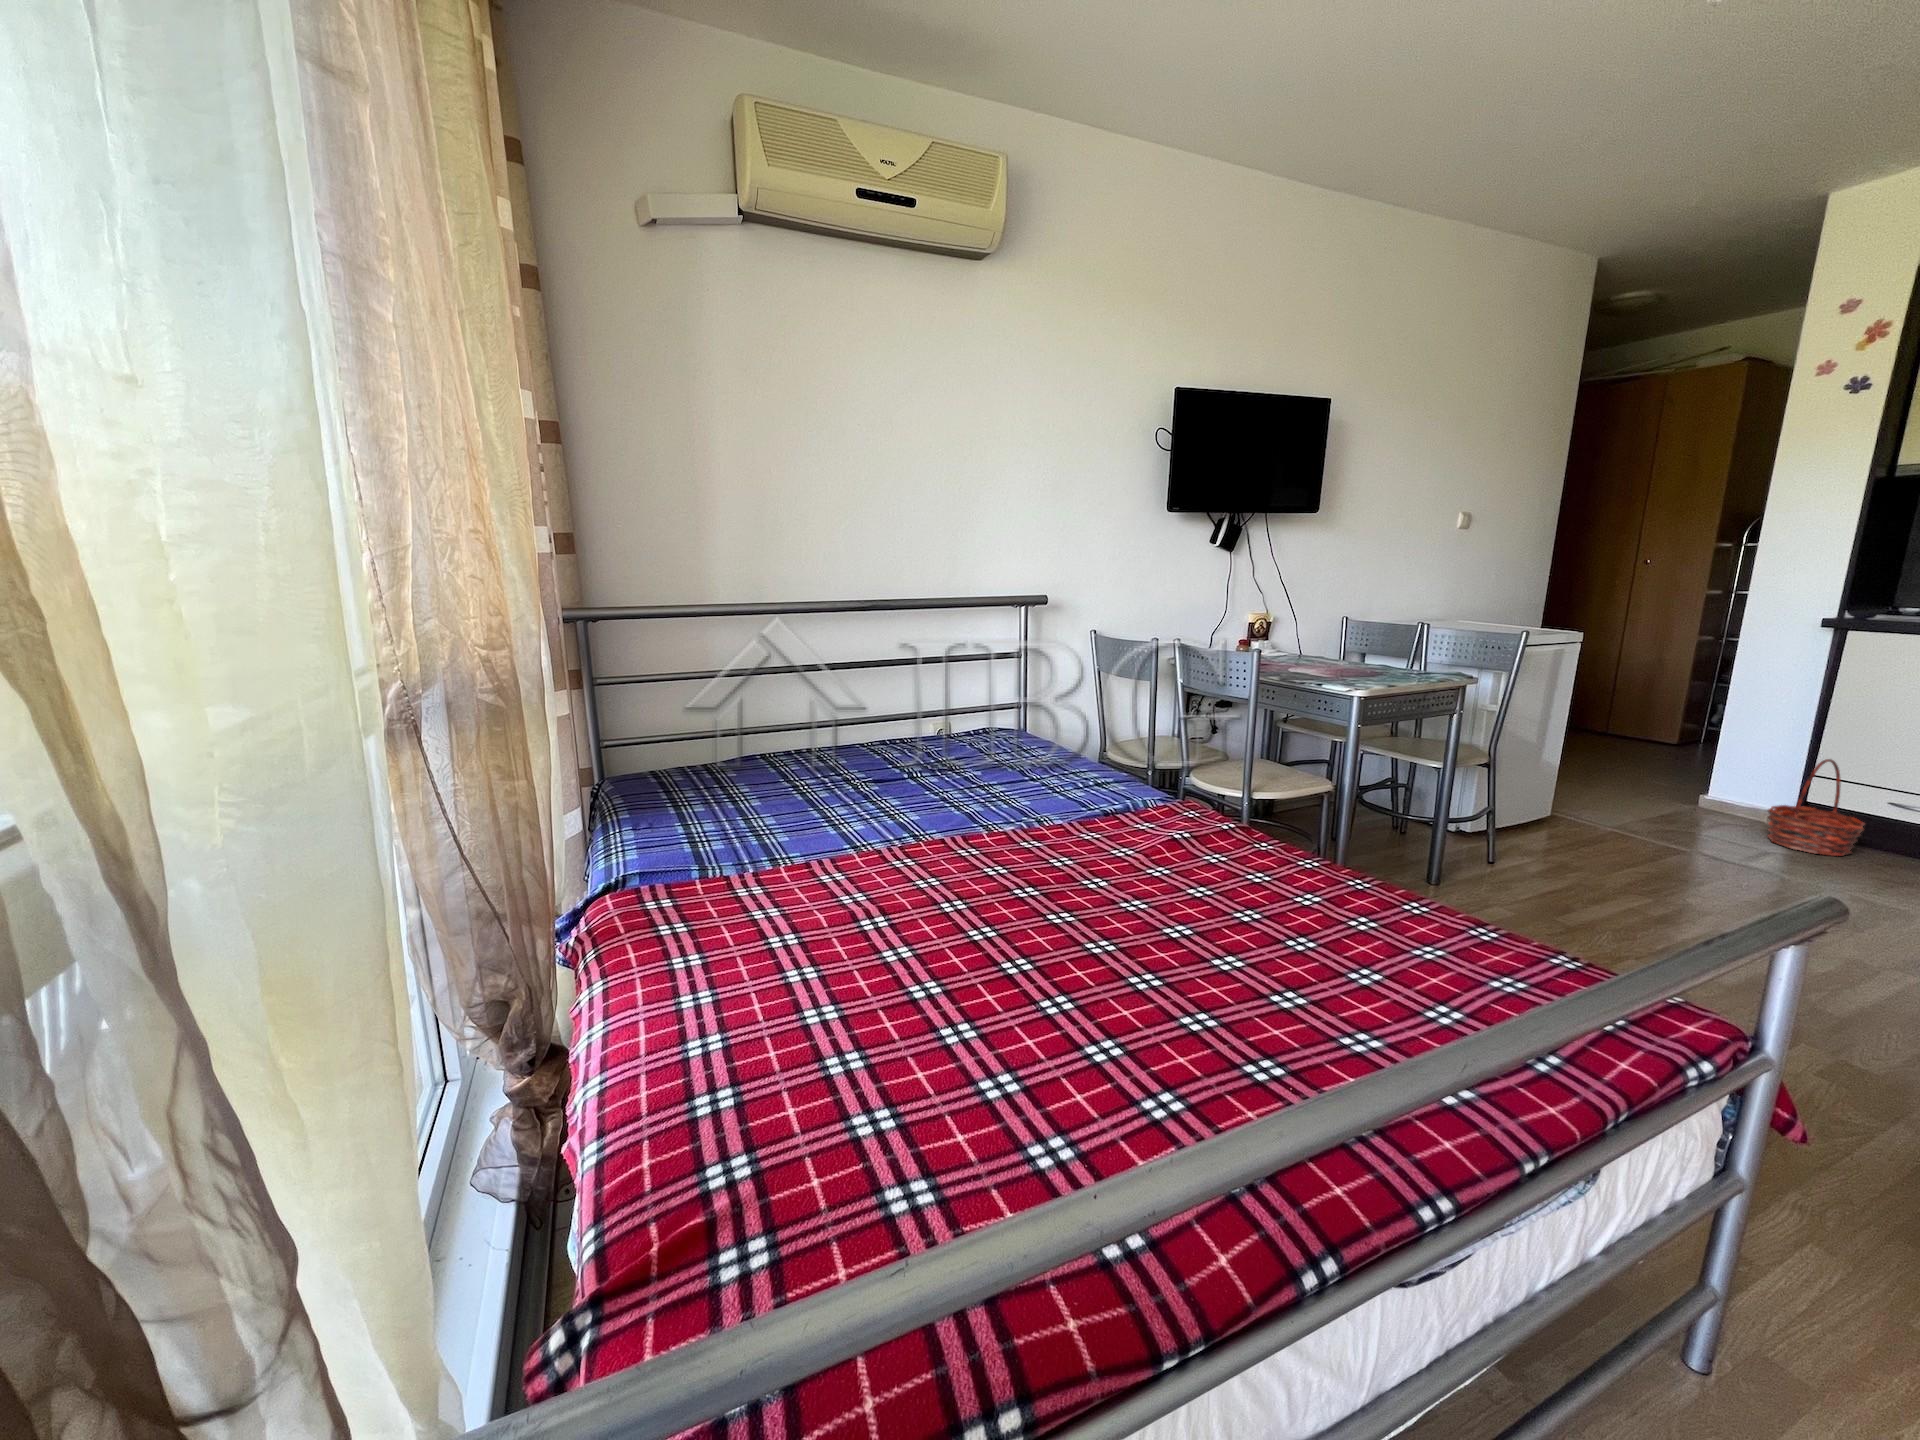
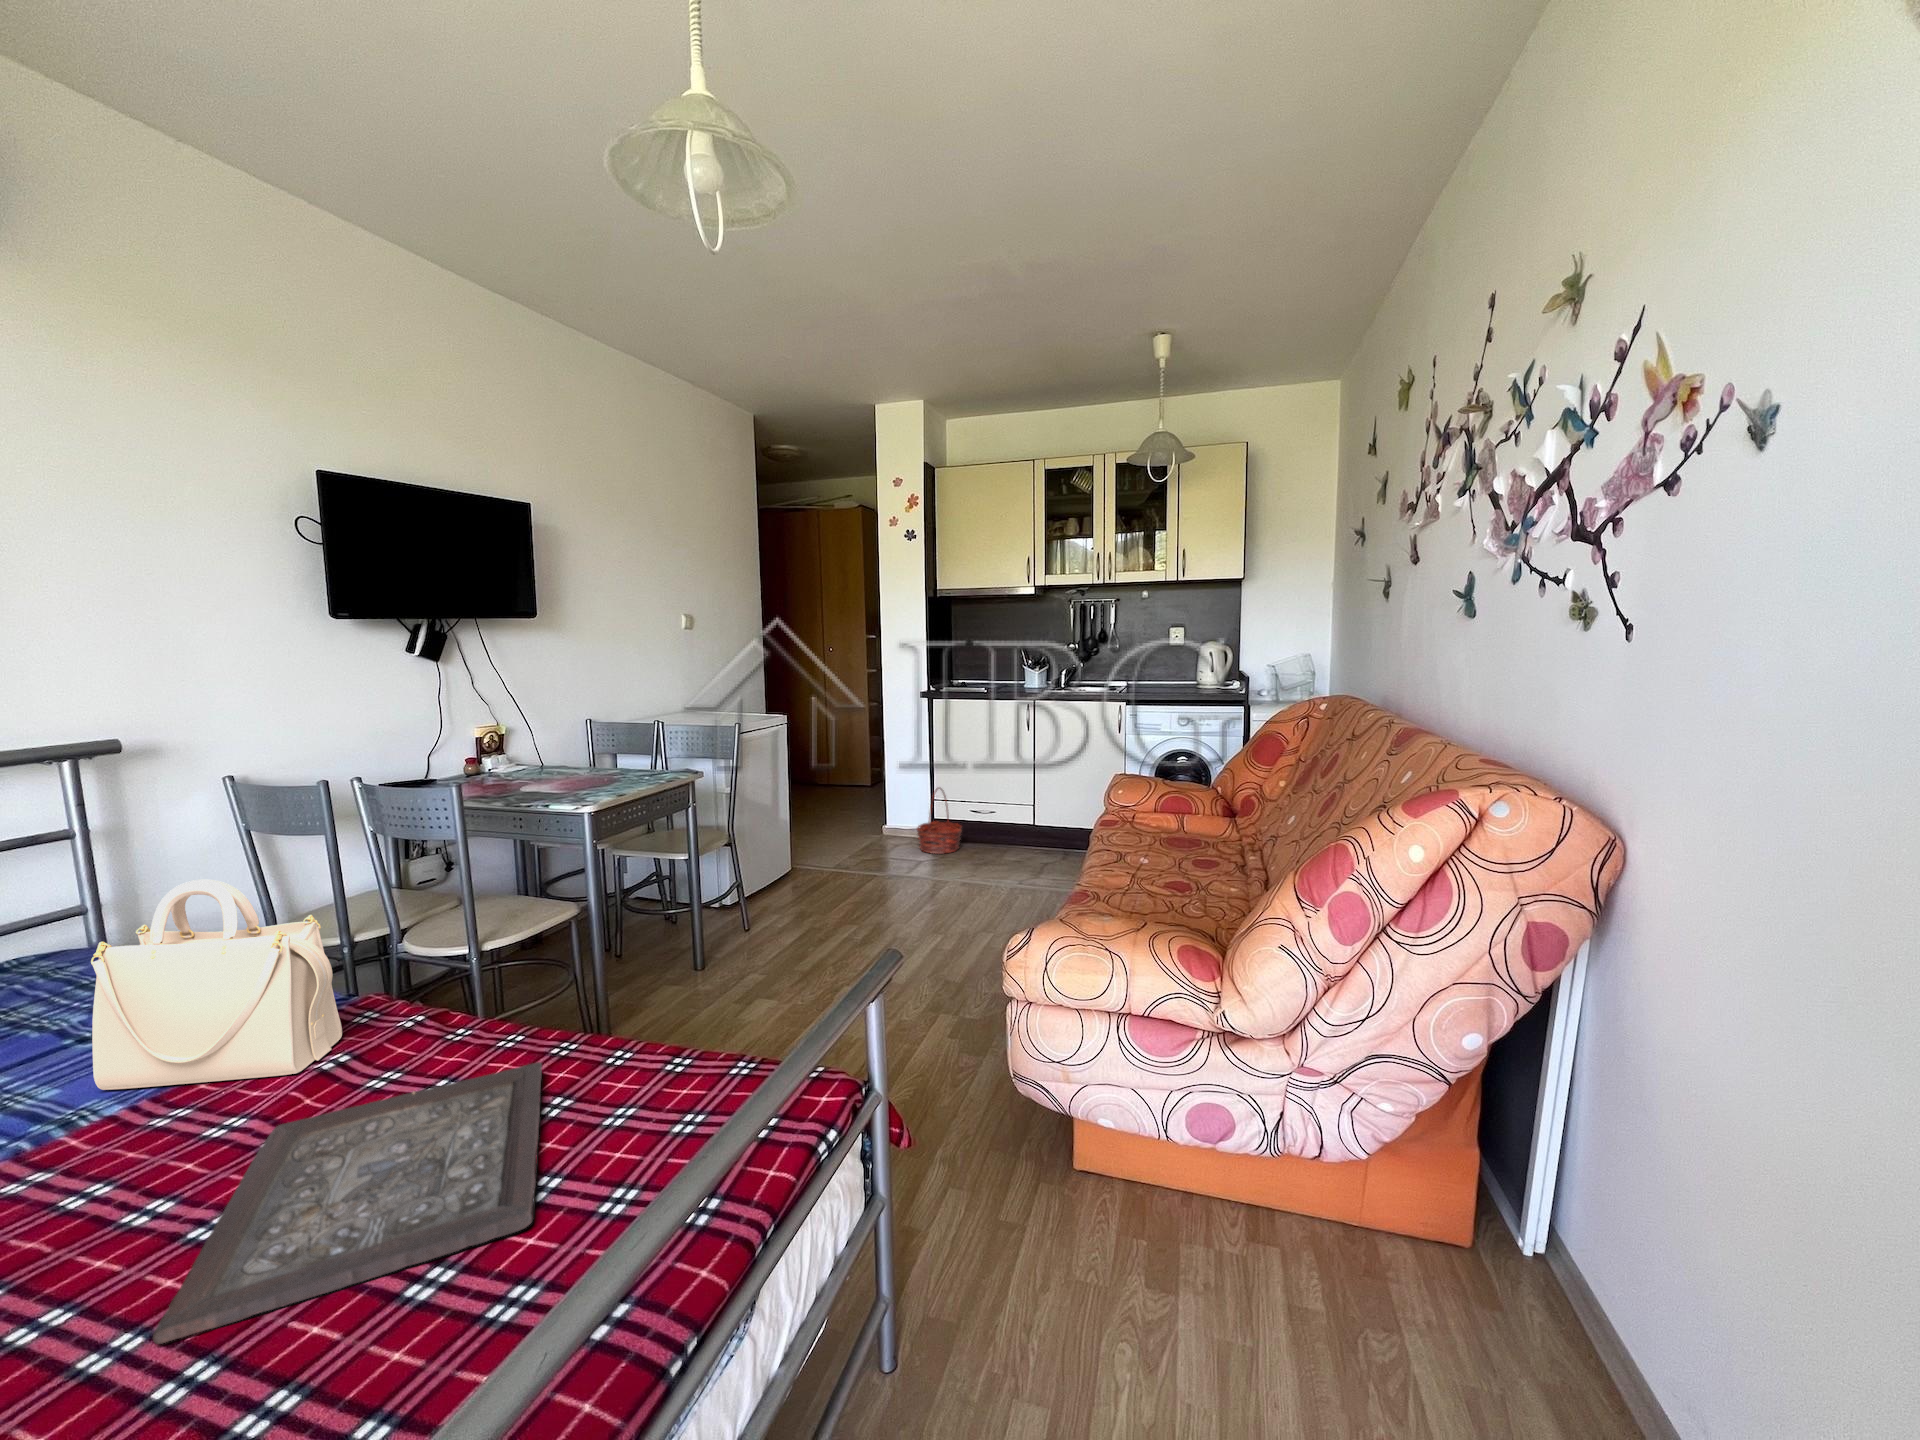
handbag: none [1057,684,1191,835] -> present [91,880,342,1090]
tray: none [1136,861,1375,996] -> present [153,1062,542,1344]

